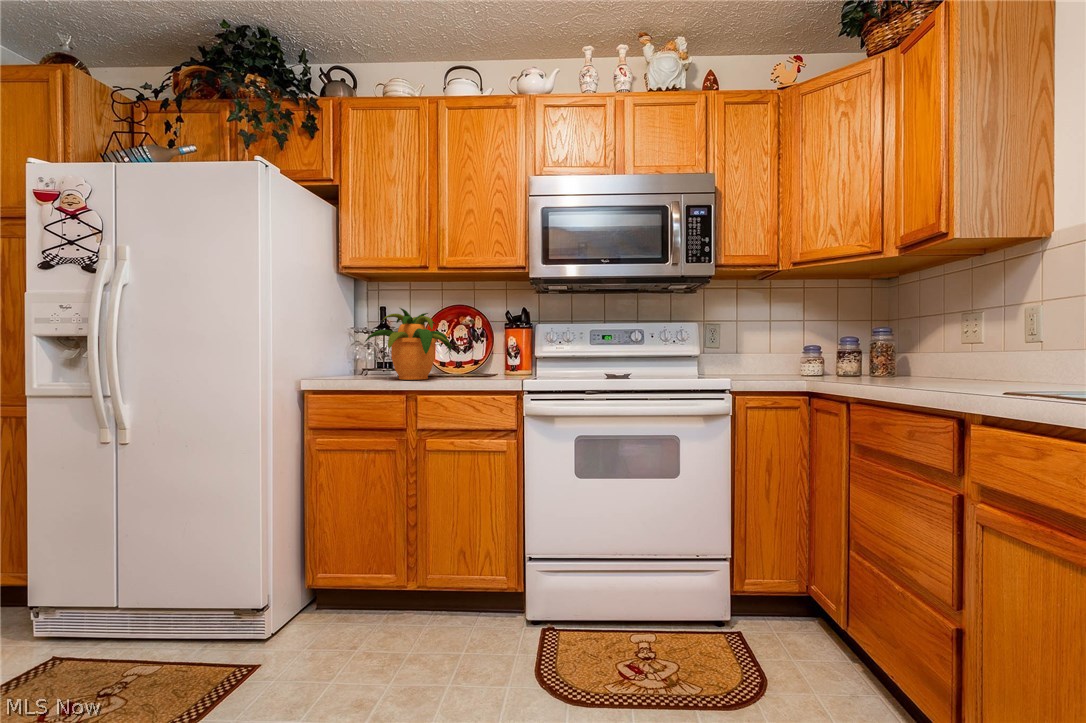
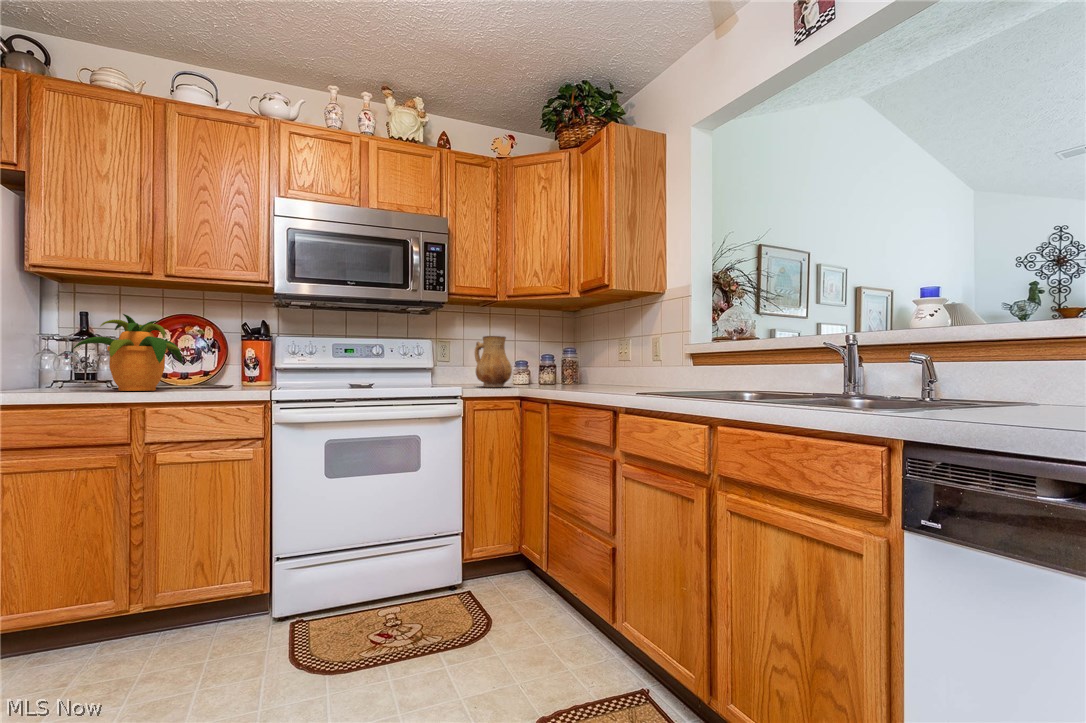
ceramic pitcher: none [749,315,799,379] -> present [475,336,512,387]

